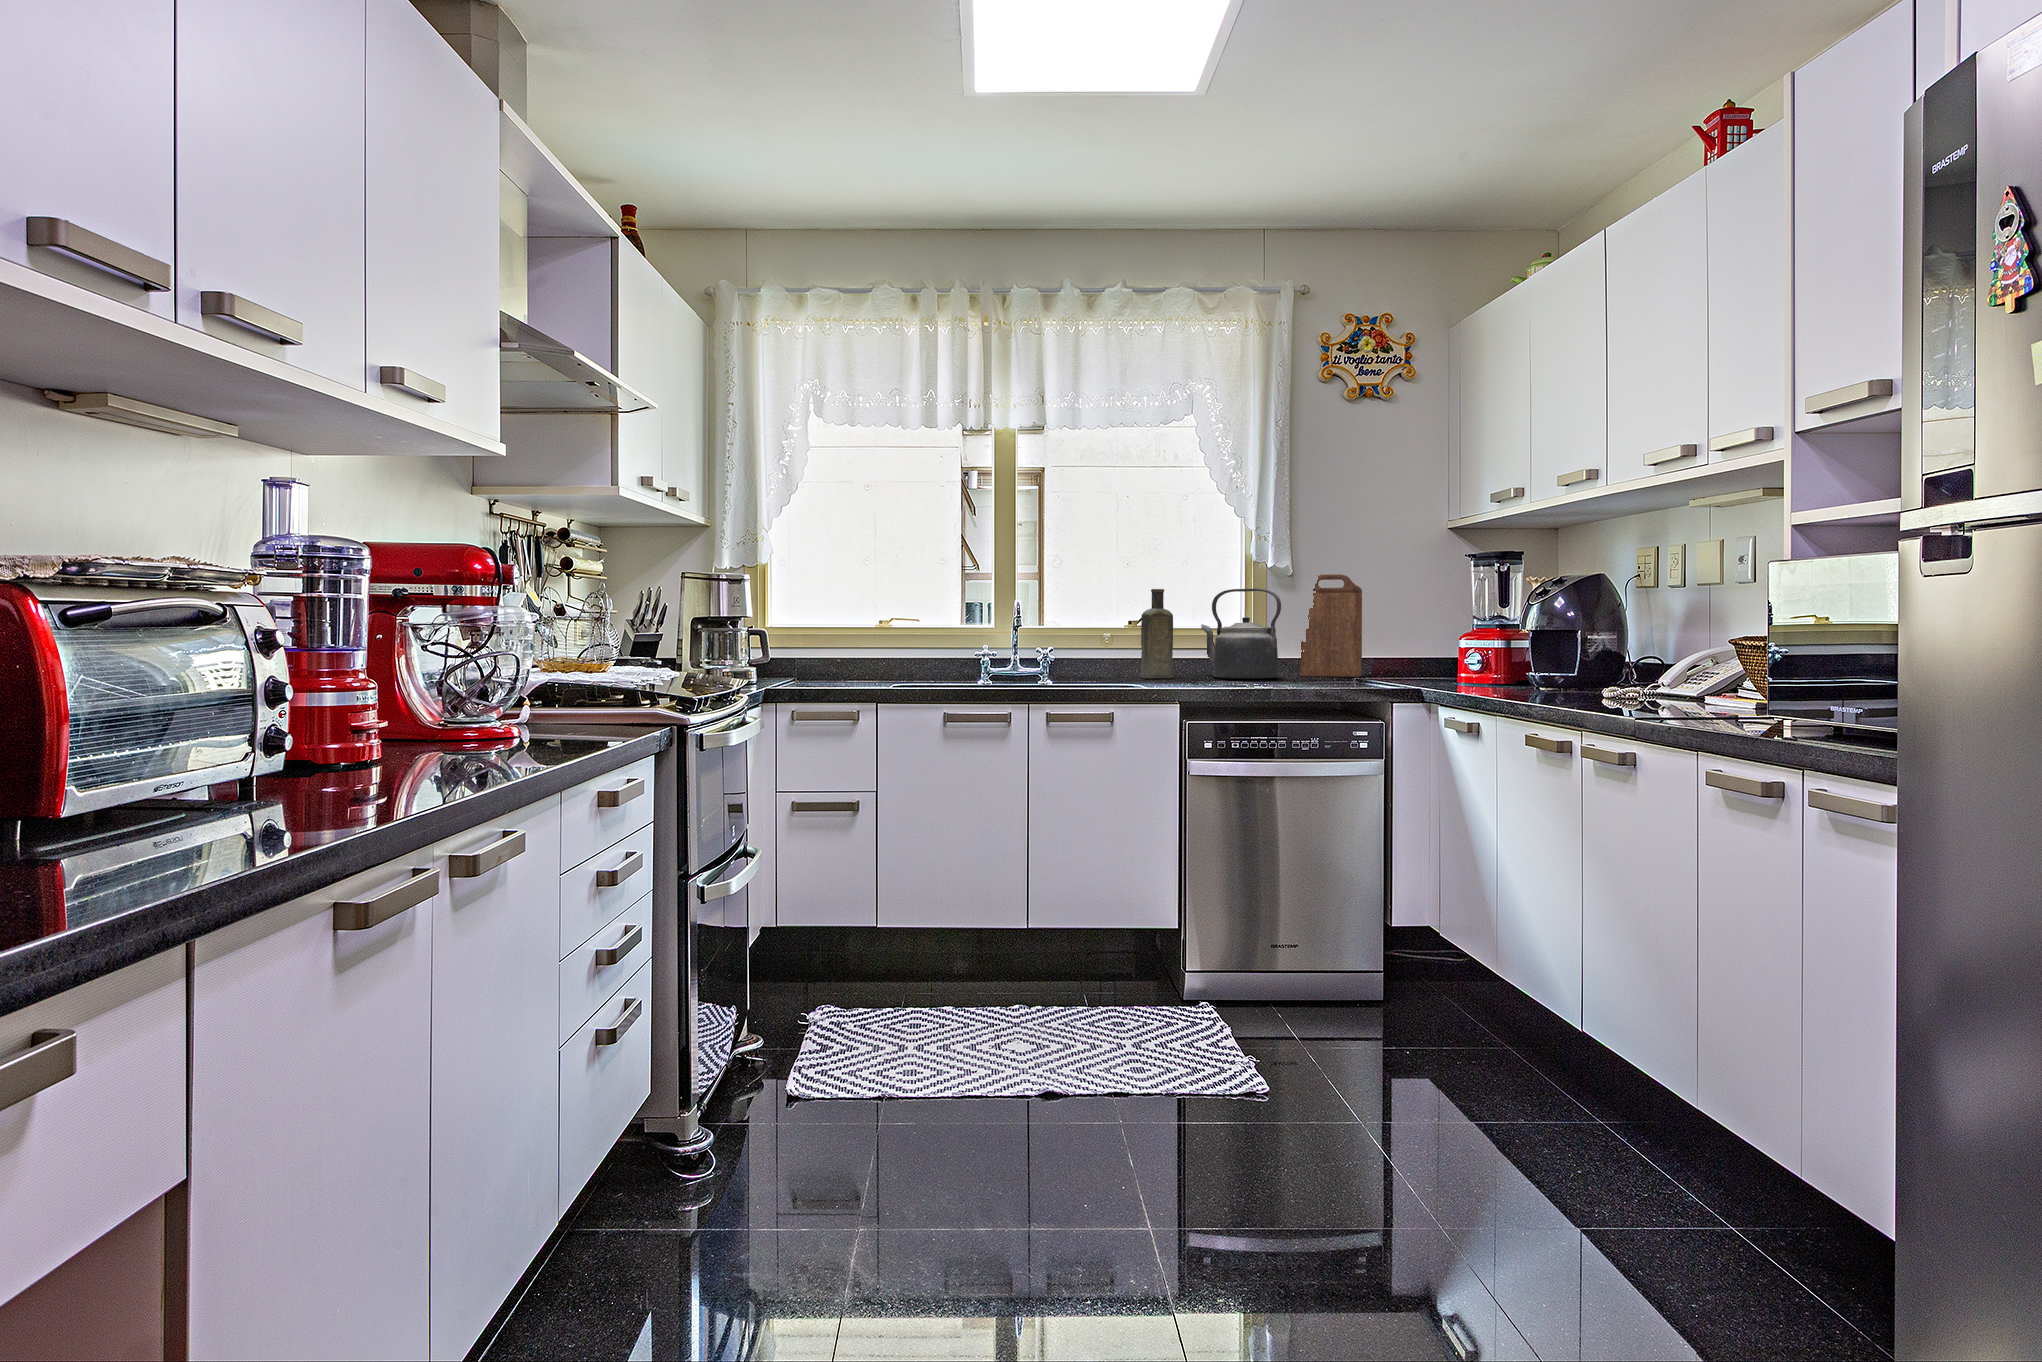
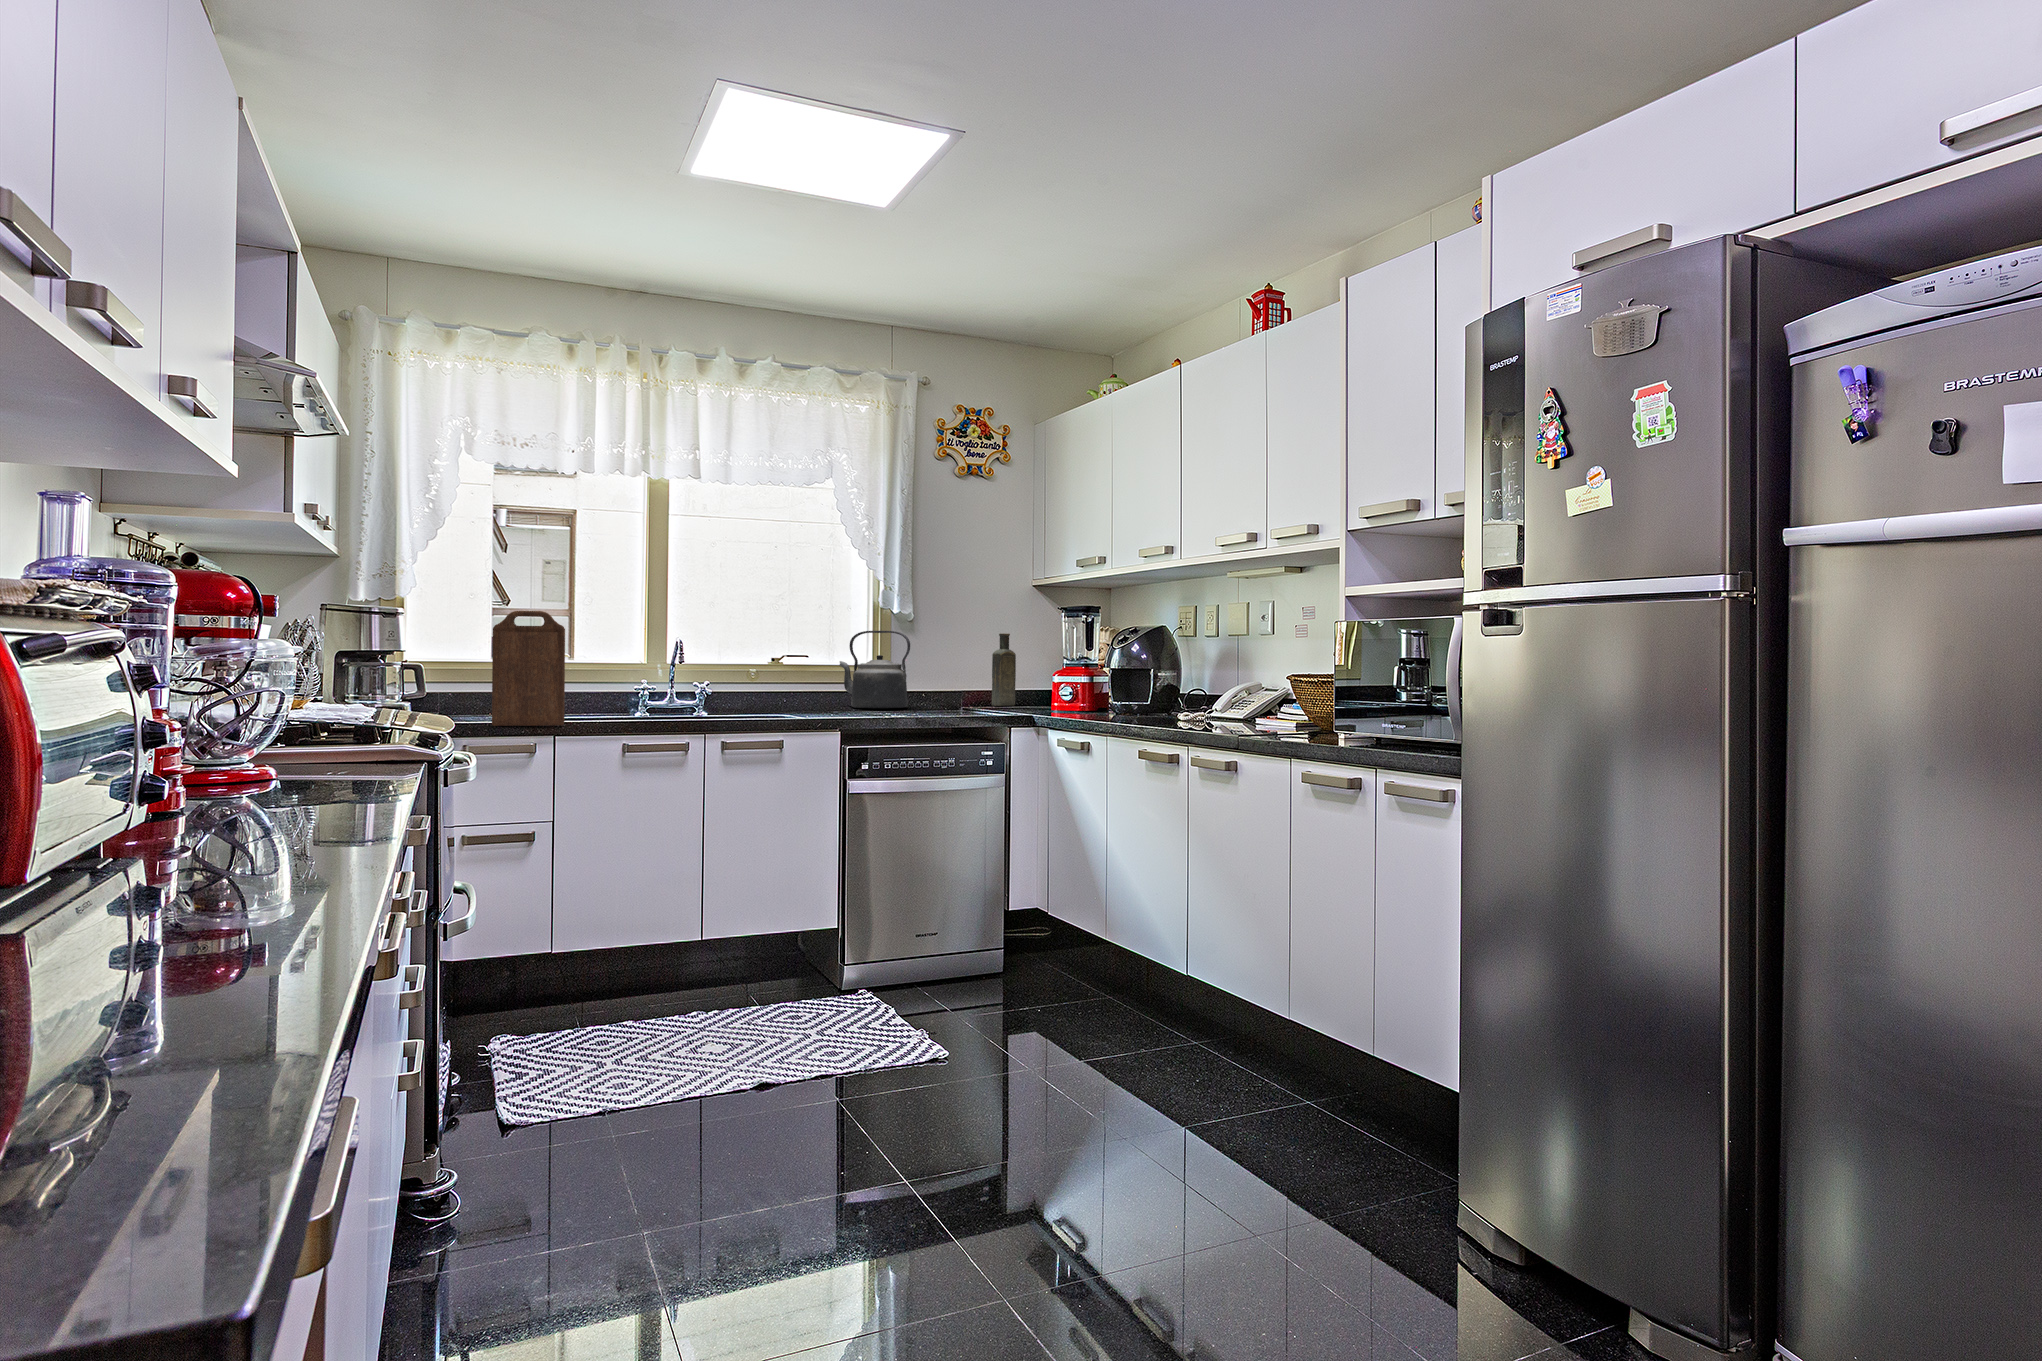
cutting board: present [1300,574,1362,677] -> present [492,611,565,726]
bottle: present [1141,589,1173,678] -> present [992,633,1016,706]

